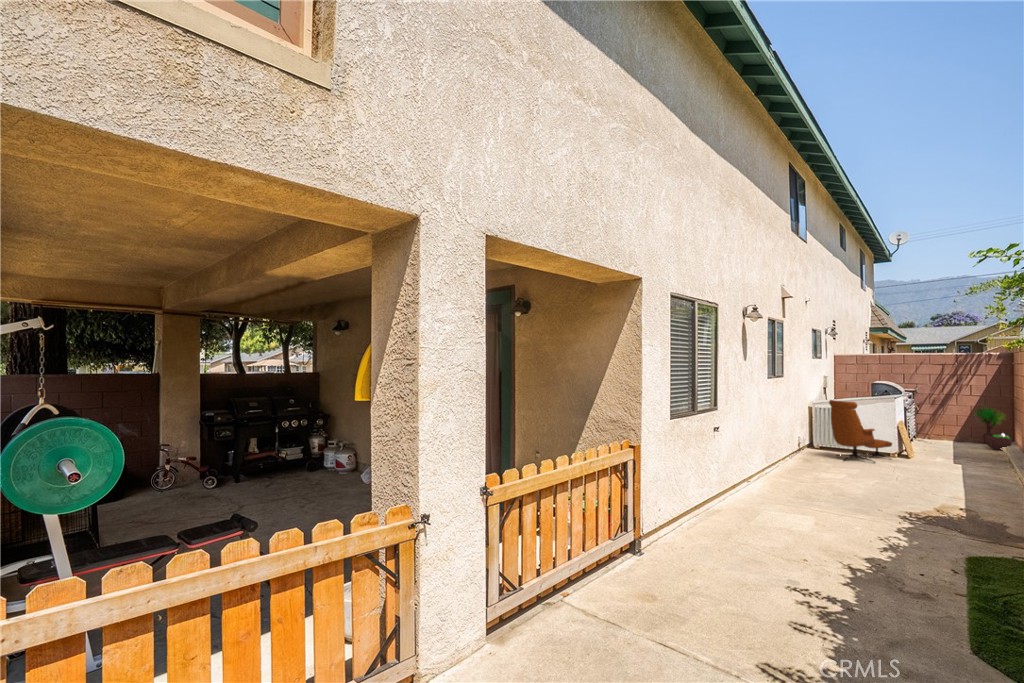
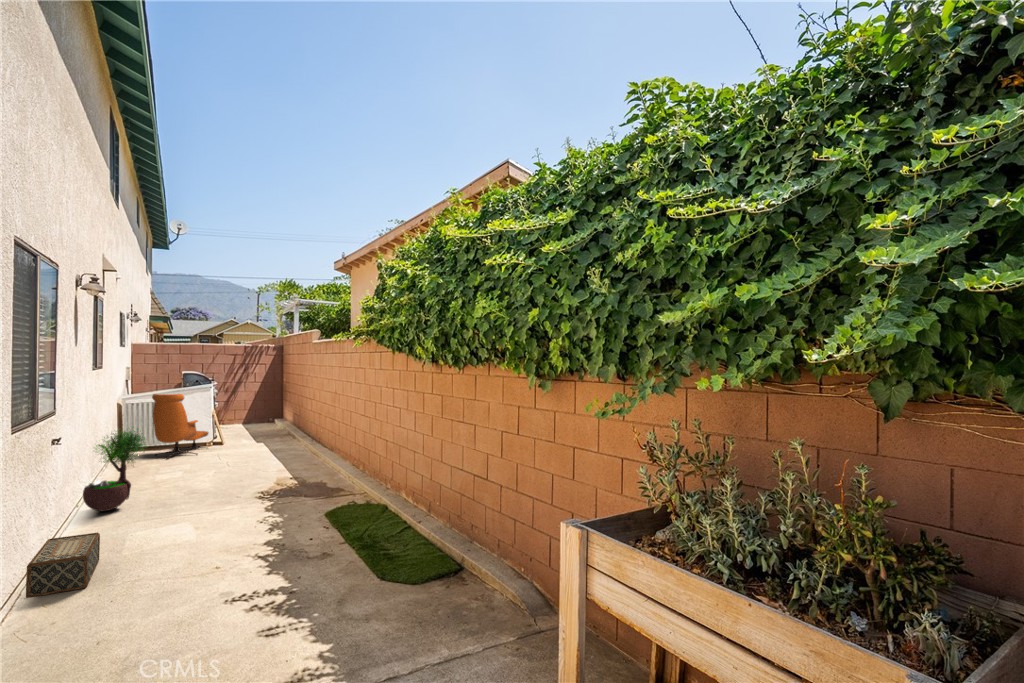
potted tree: present [975,406,1012,450] -> present [83,429,146,511]
woven basket: none [681,494,733,534] -> present [26,532,100,598]

